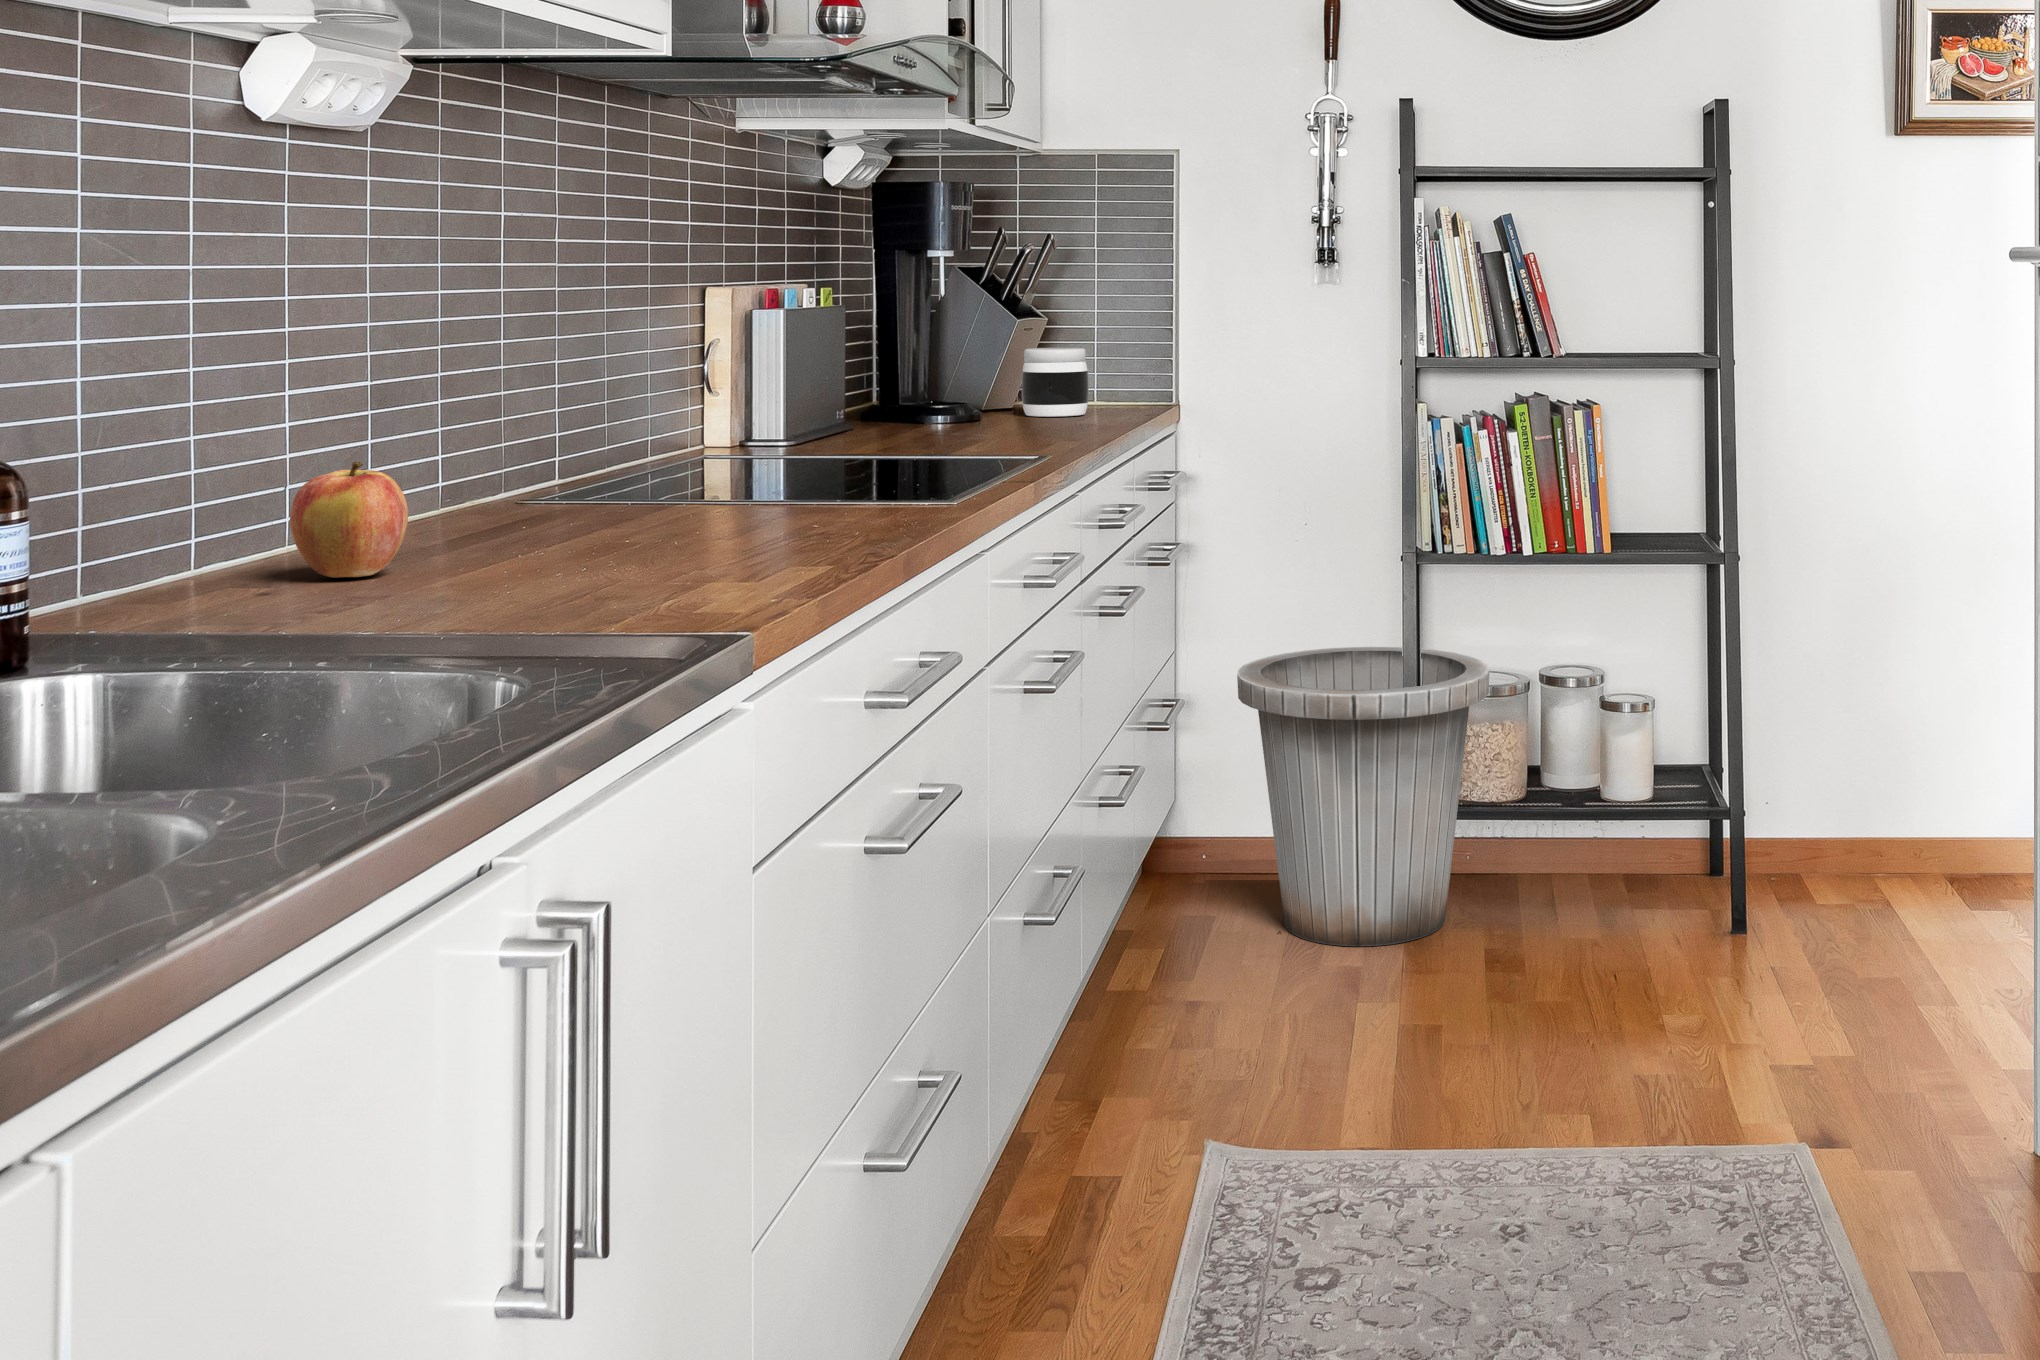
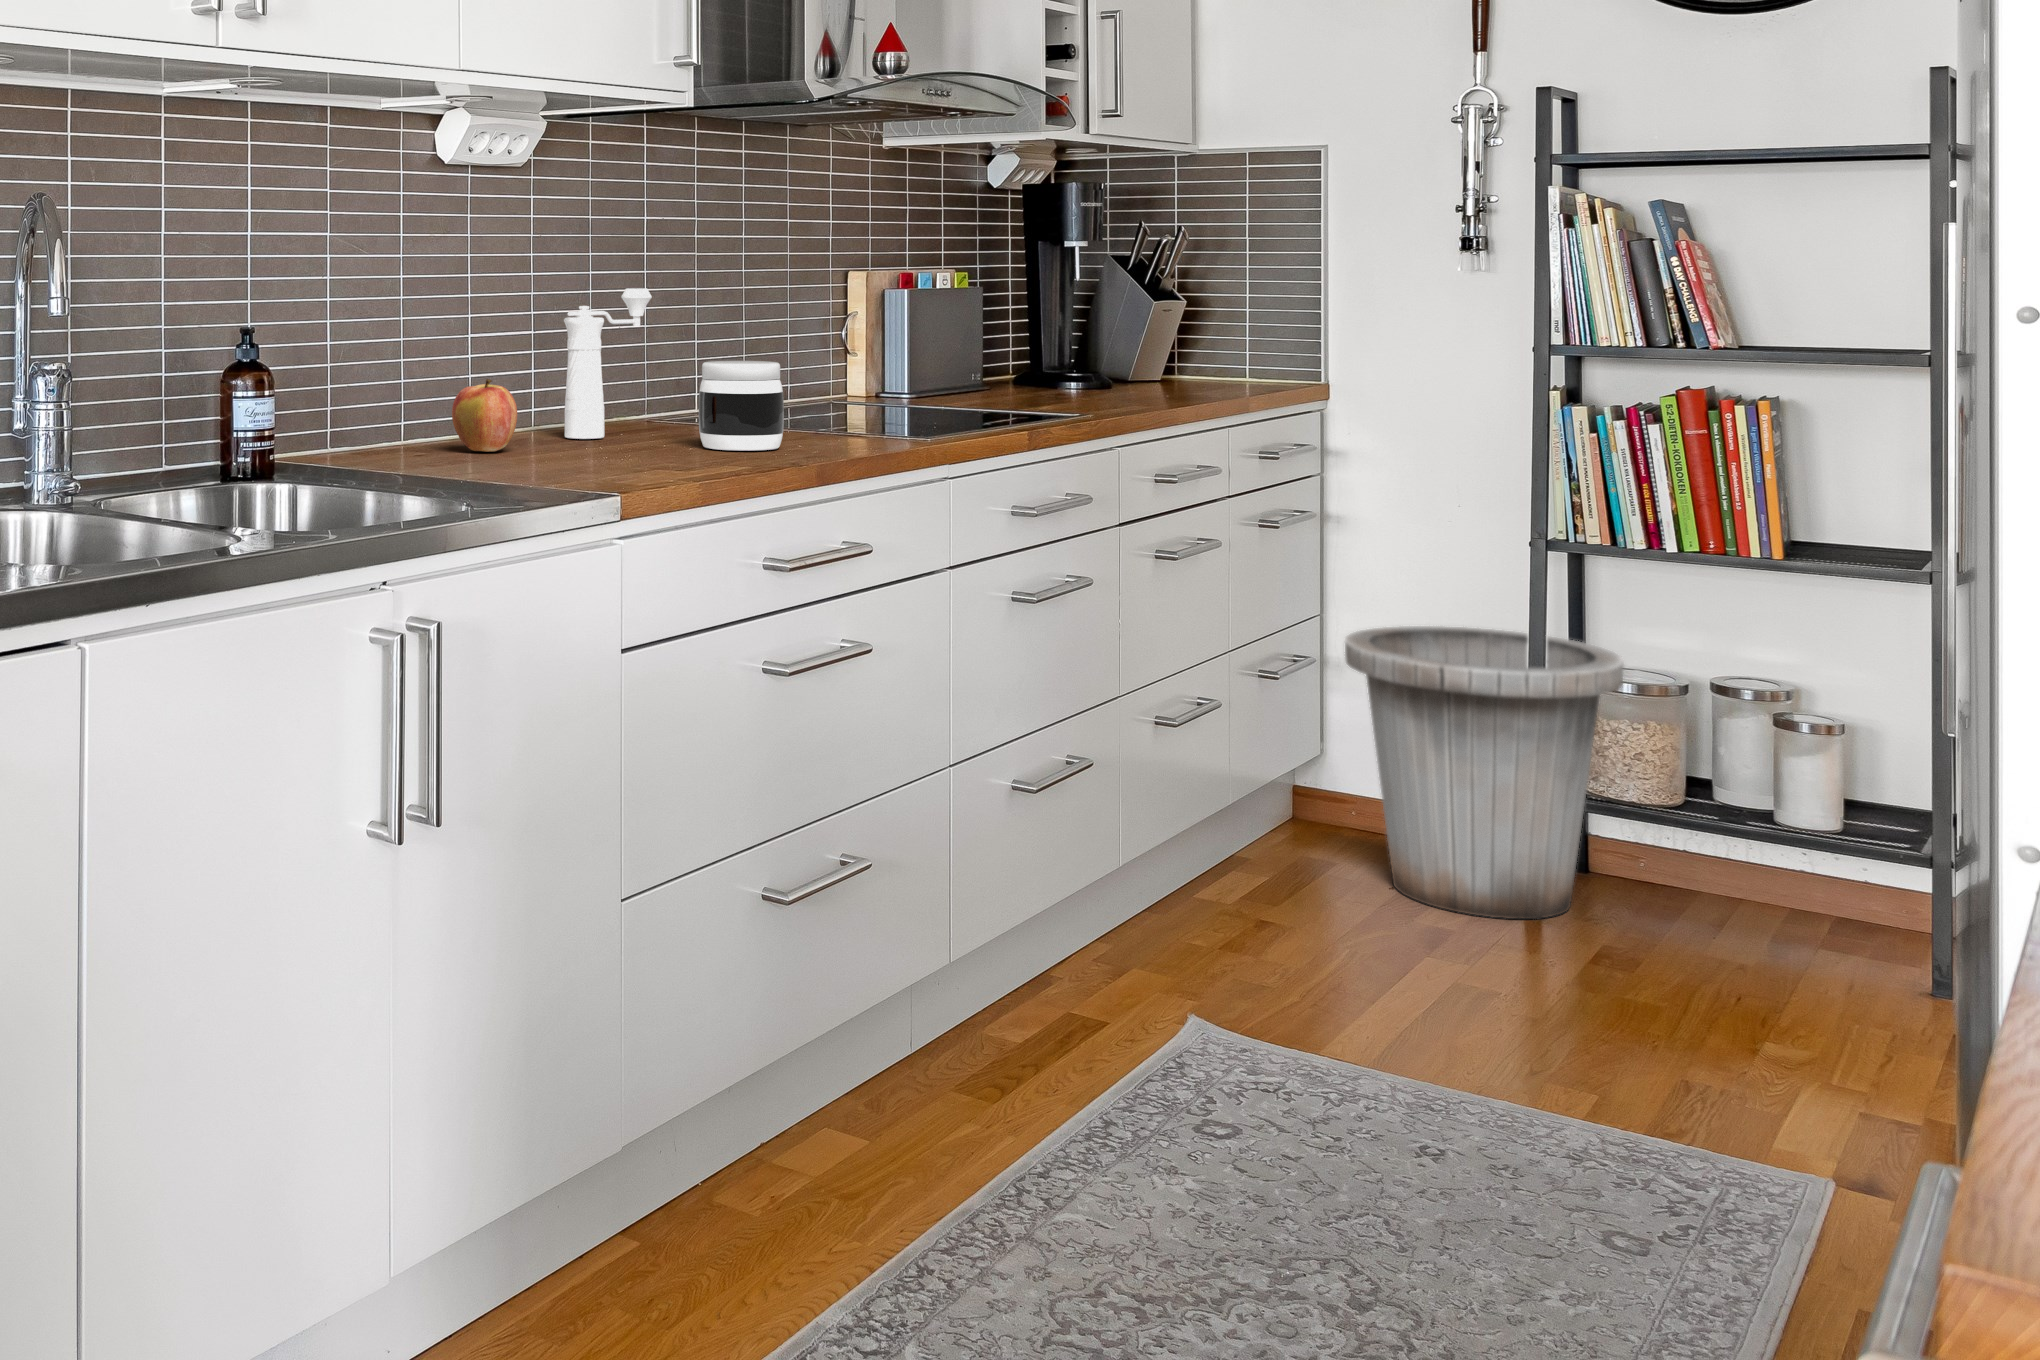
pepper mill: none [433,314,555,541] -> present [564,288,652,439]
jar: present [1022,348,1089,417] -> present [699,361,784,451]

